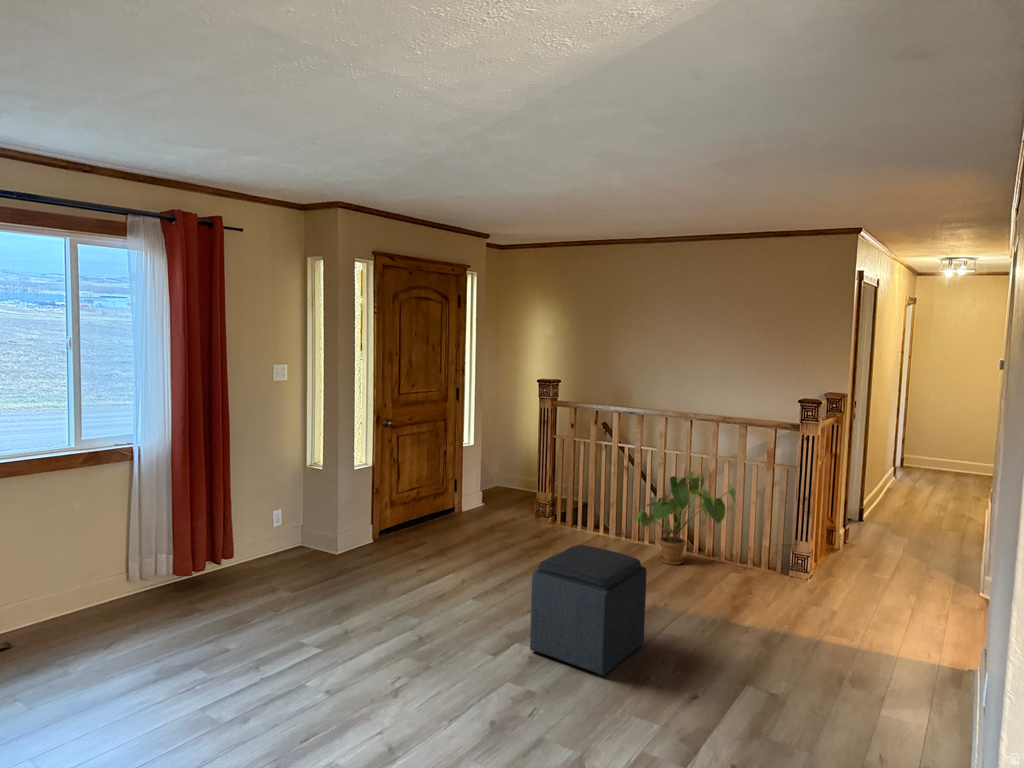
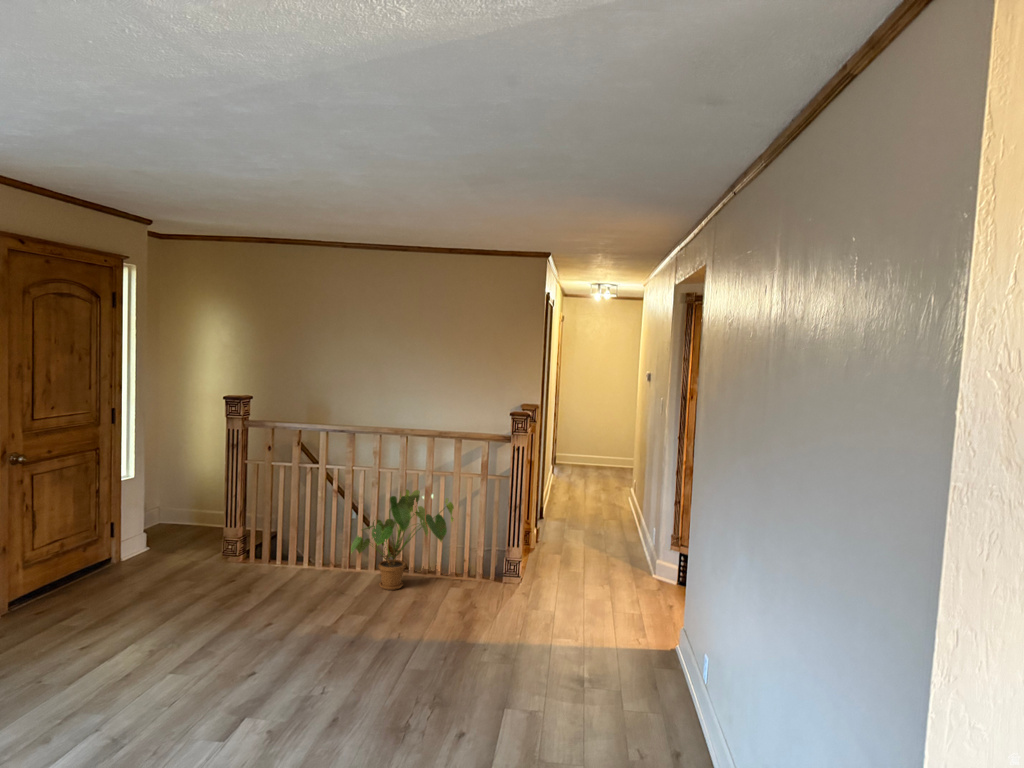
ottoman: present [530,545,647,676] -> none [266,587,396,736]

